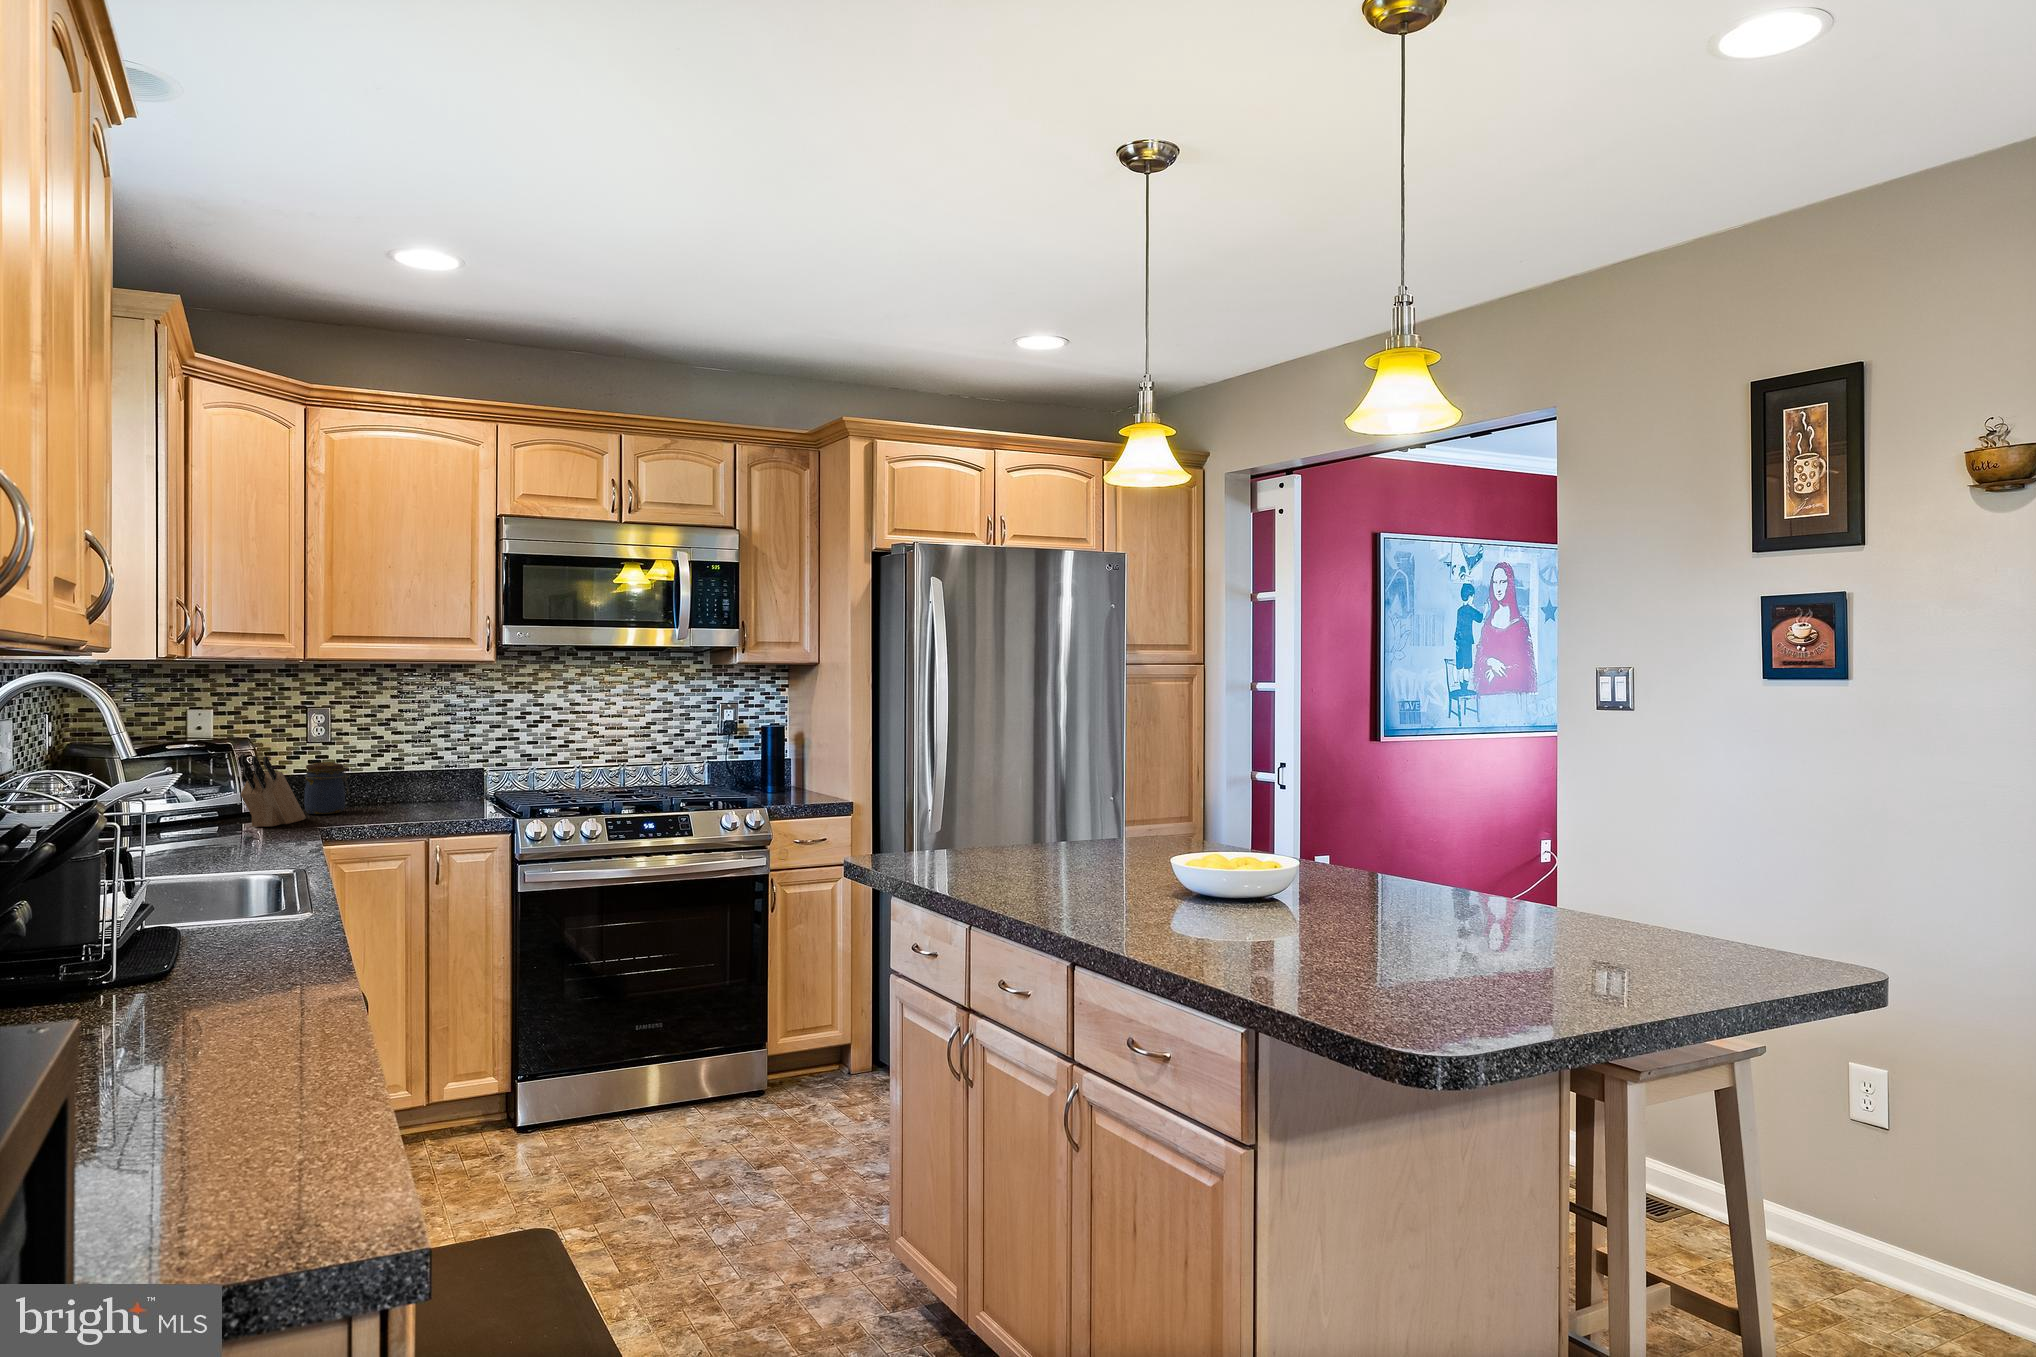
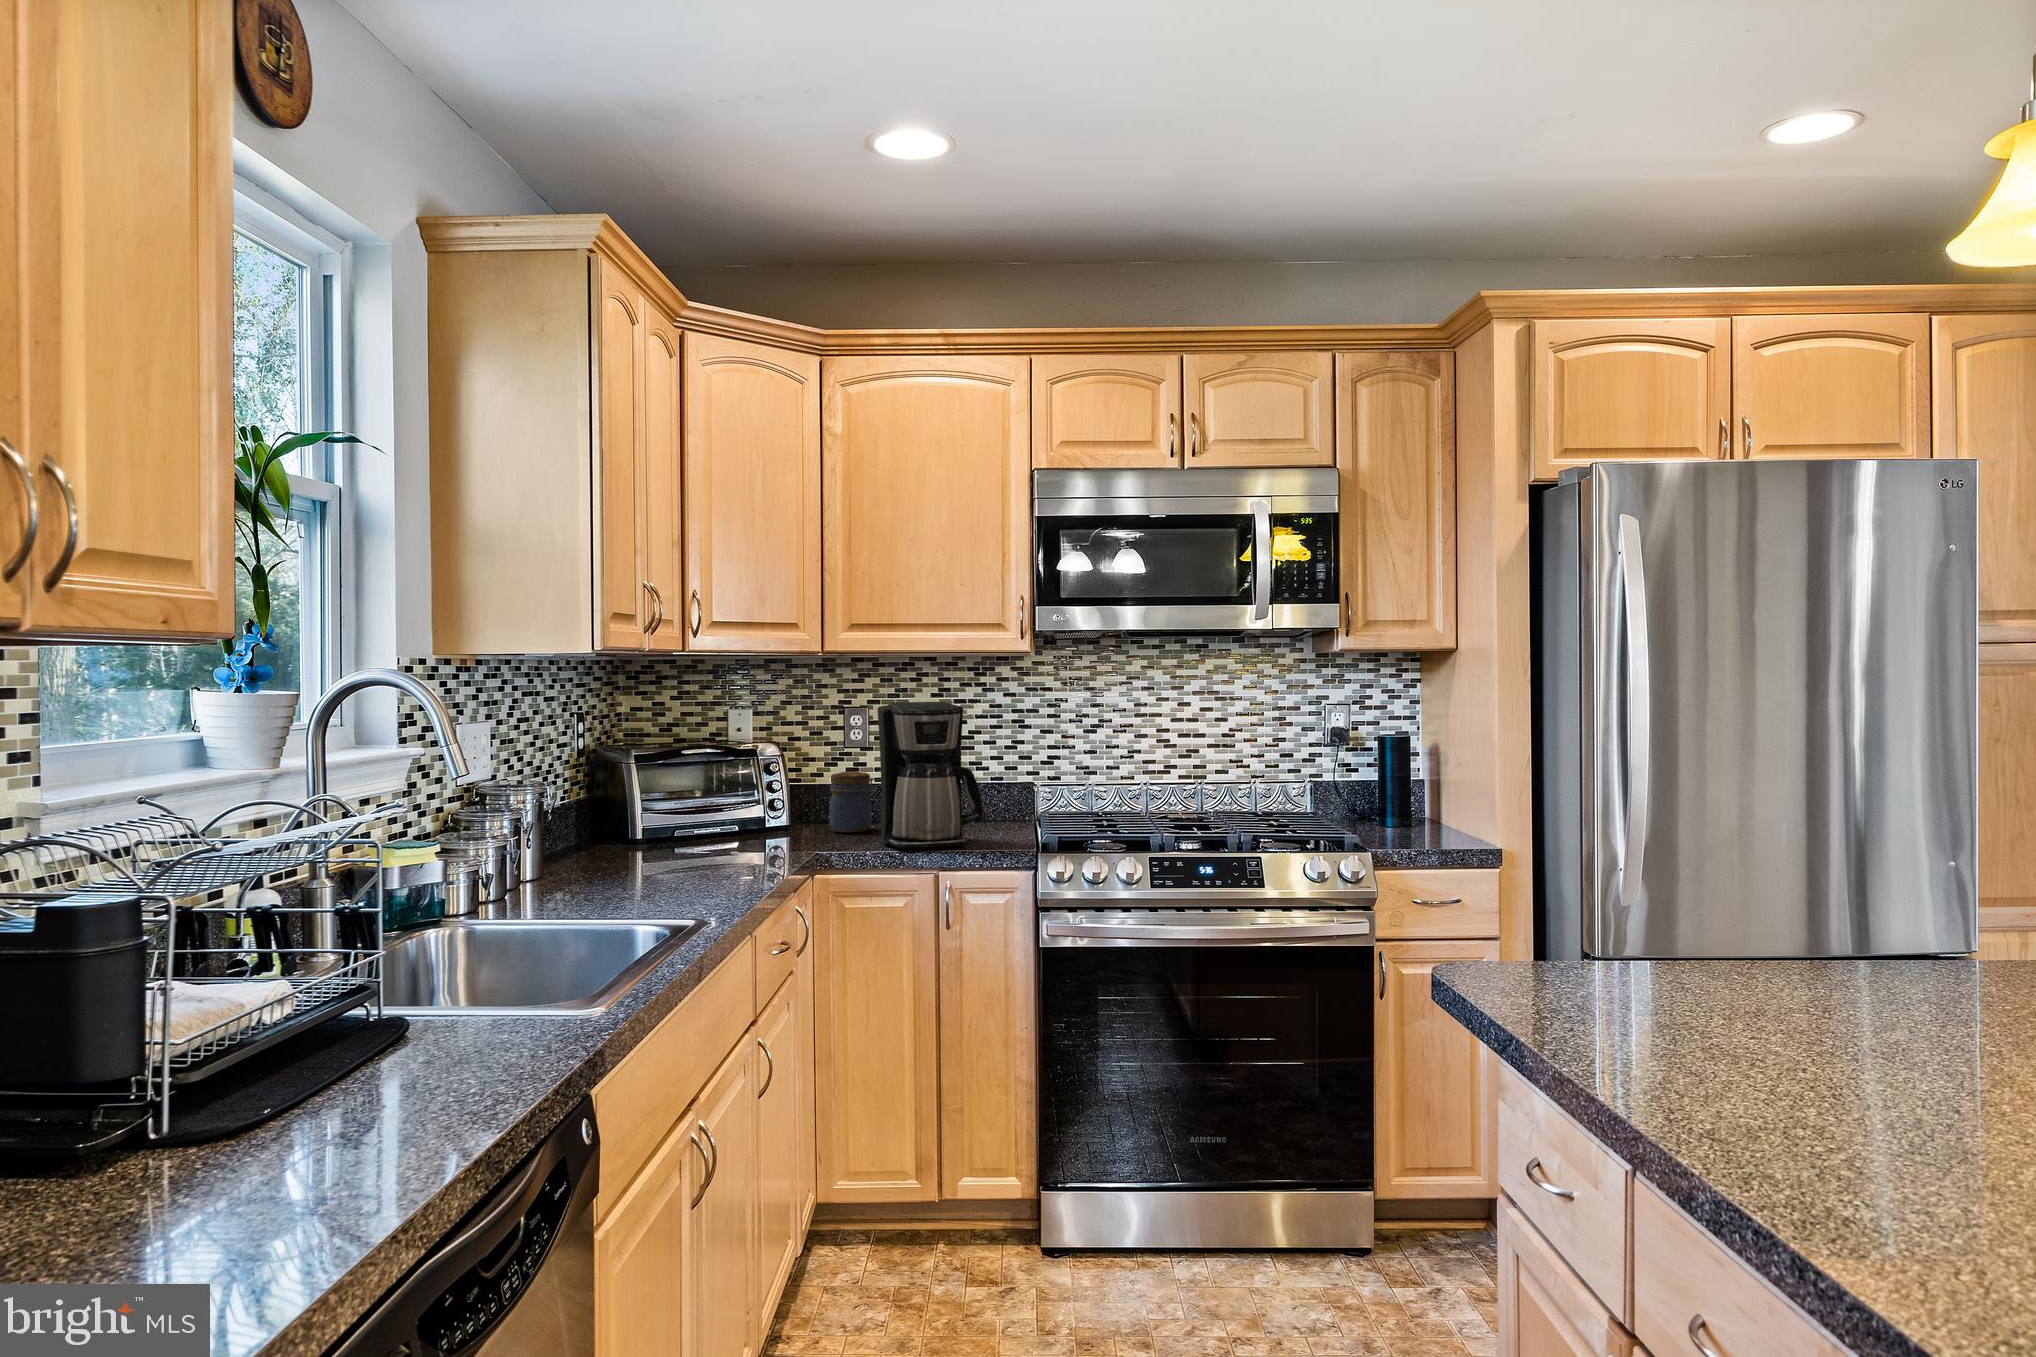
coffee maker: none [365,702,462,822] -> present [878,702,984,849]
knife block: present [240,755,305,827] -> none [746,763,824,847]

